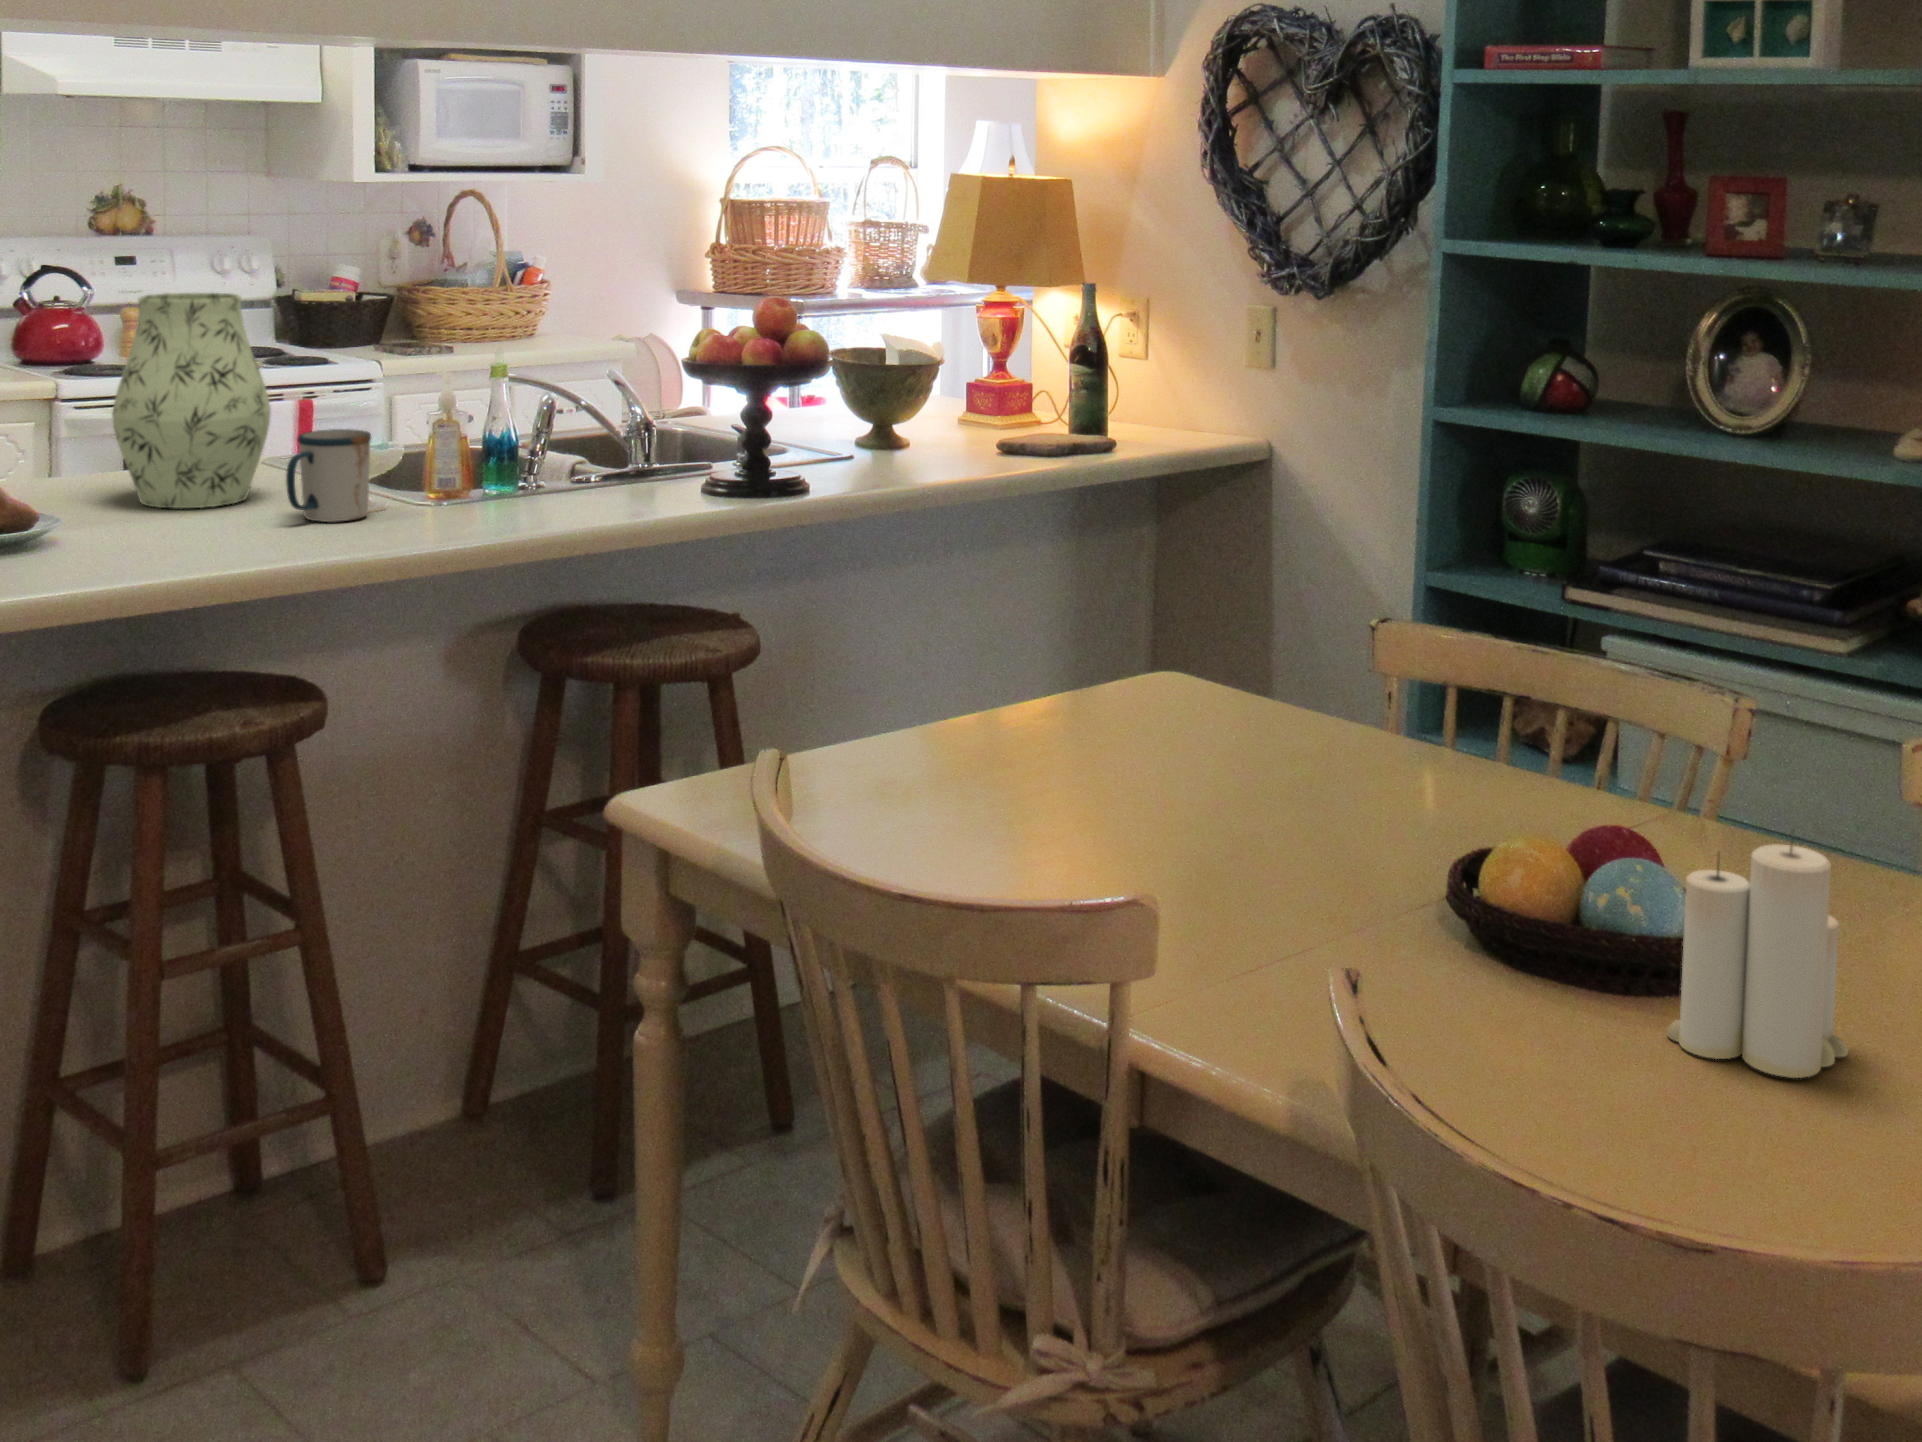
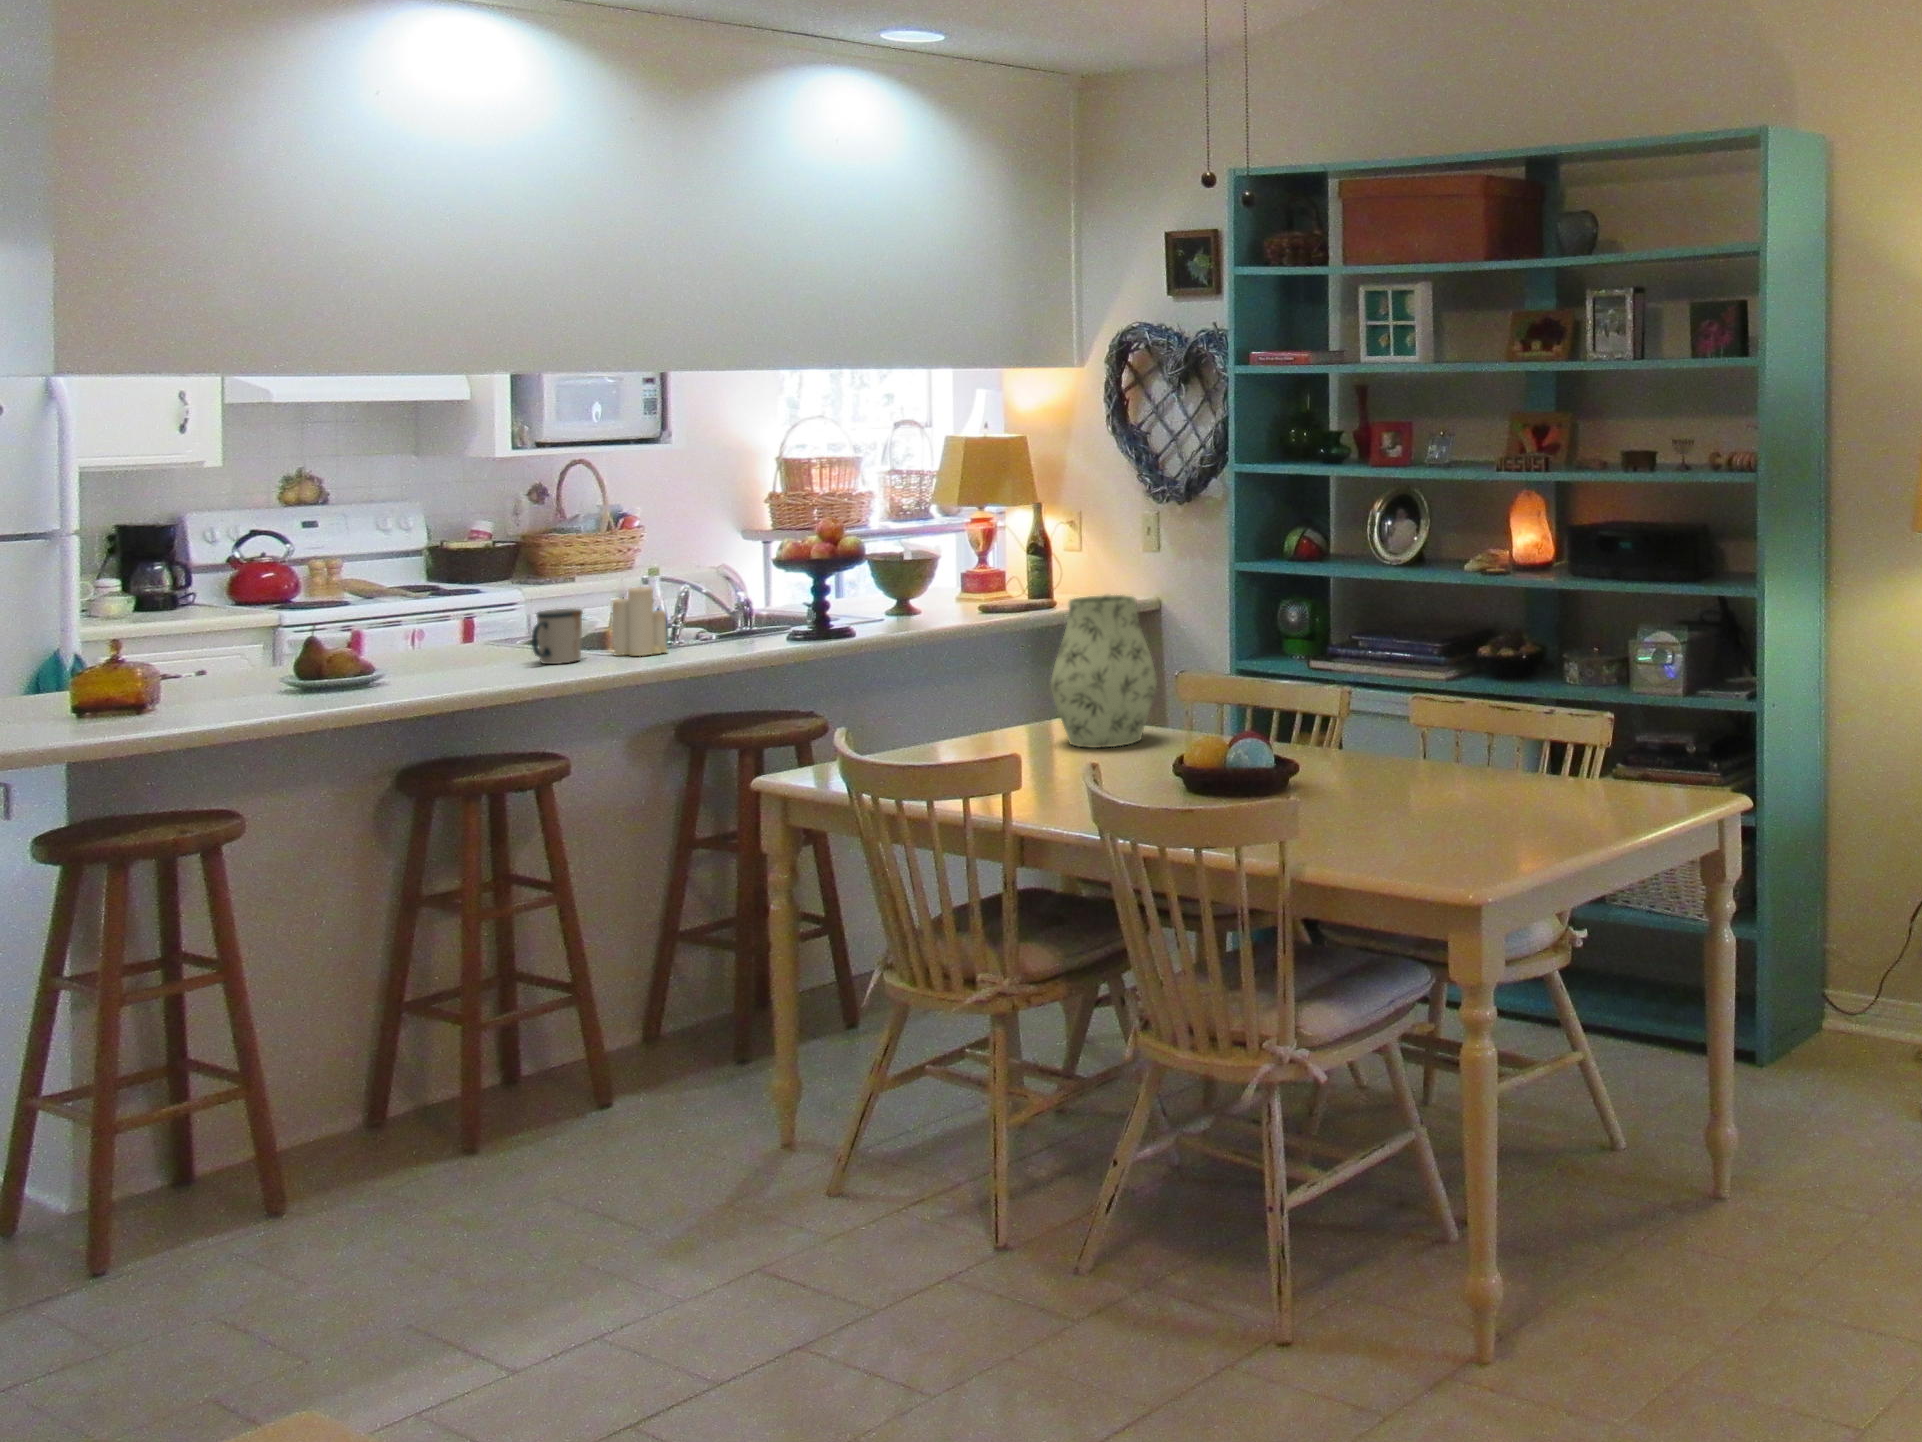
vase: present [112,292,271,508] -> present [1051,595,1156,748]
candle: present [1667,831,1848,1078] -> present [613,587,669,656]

